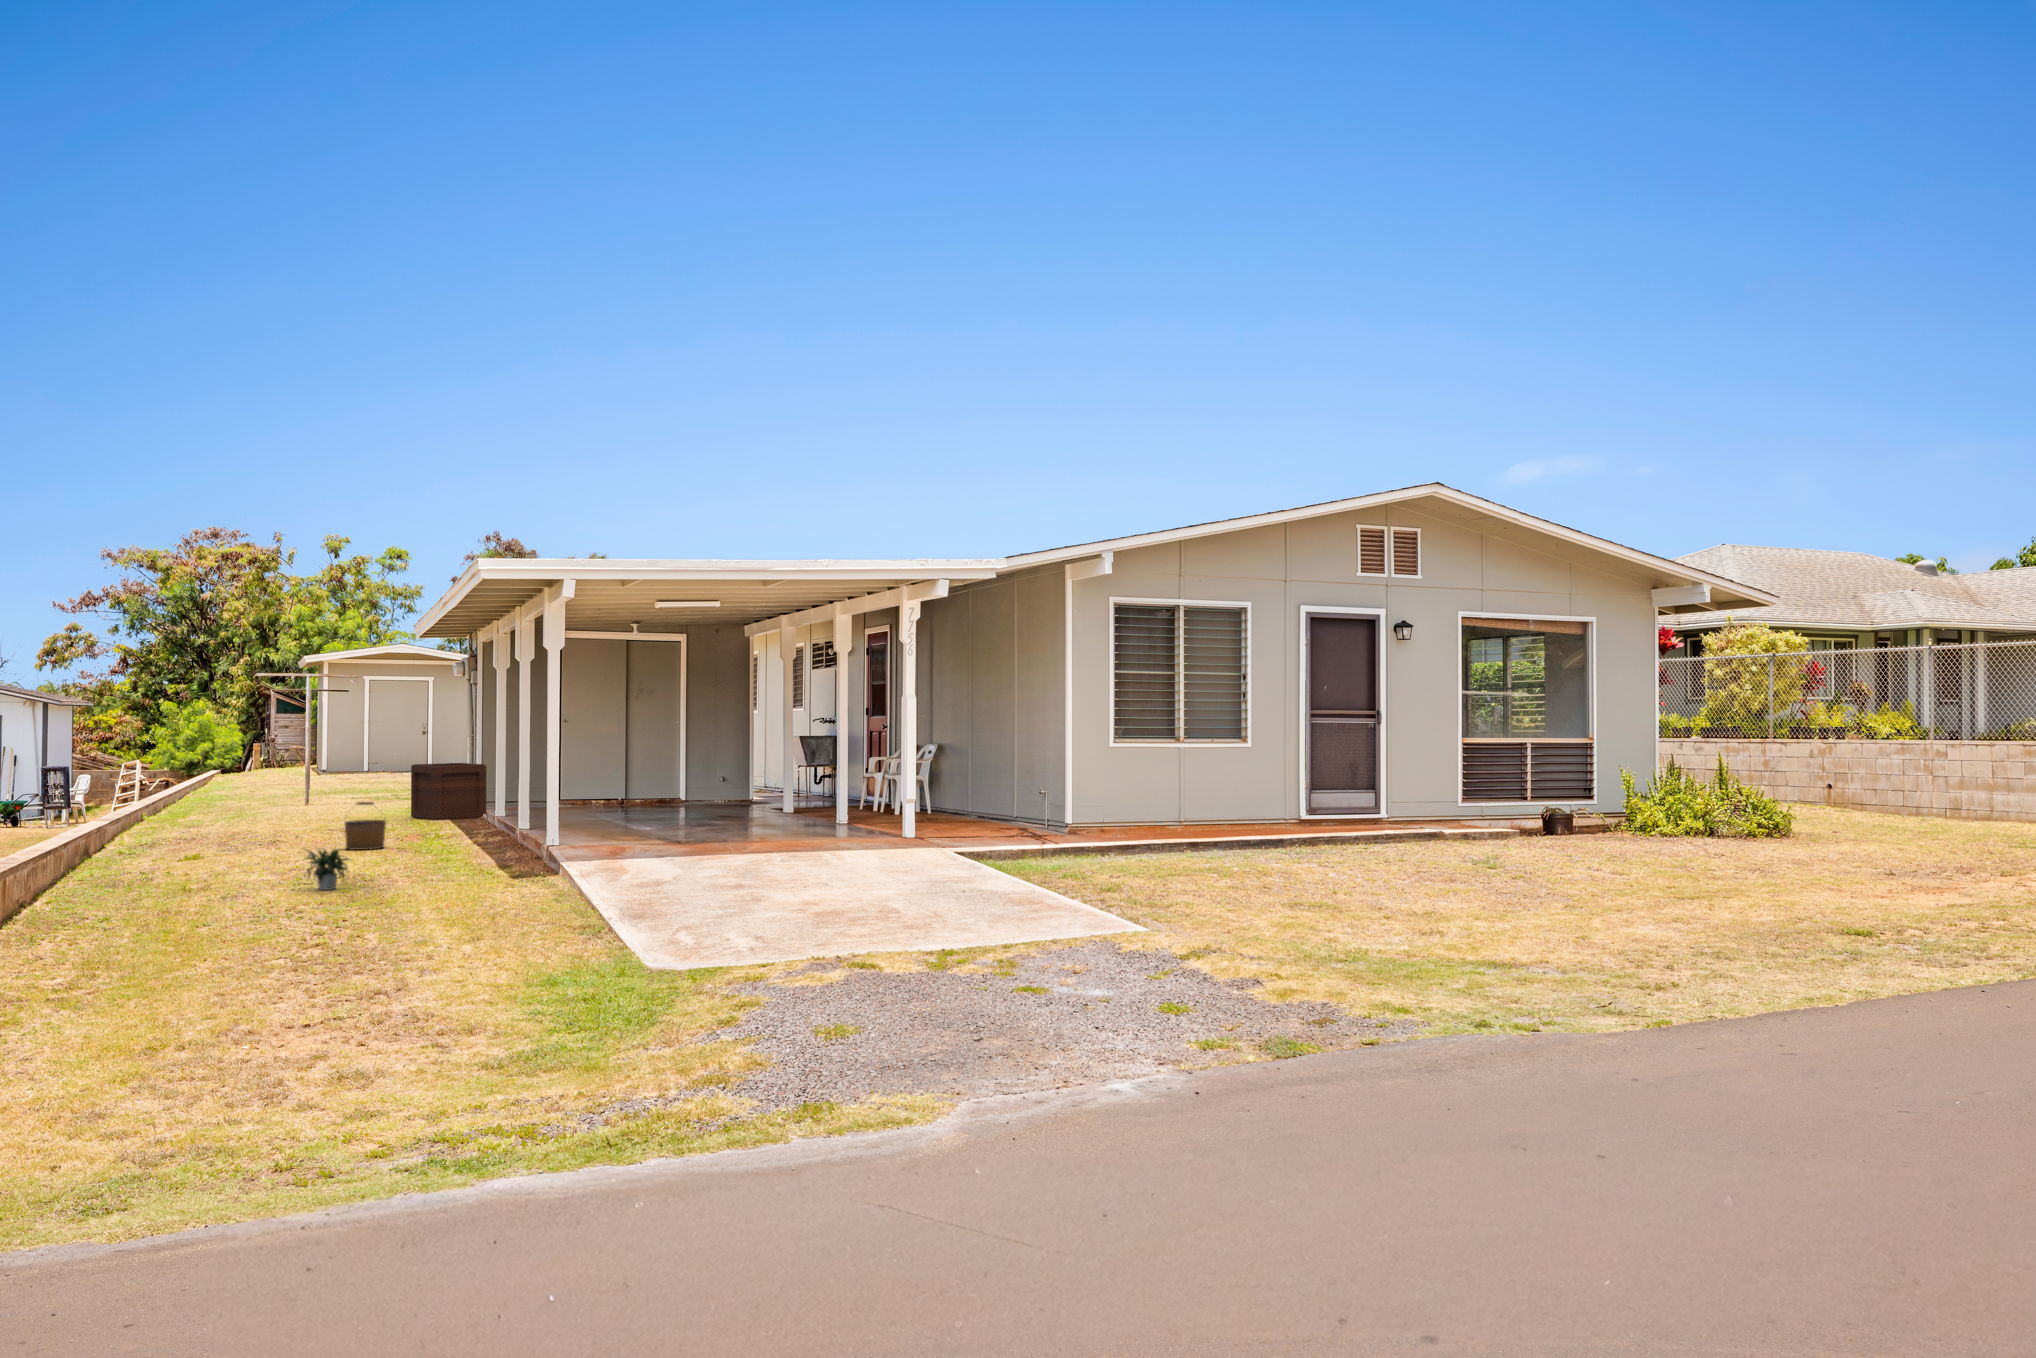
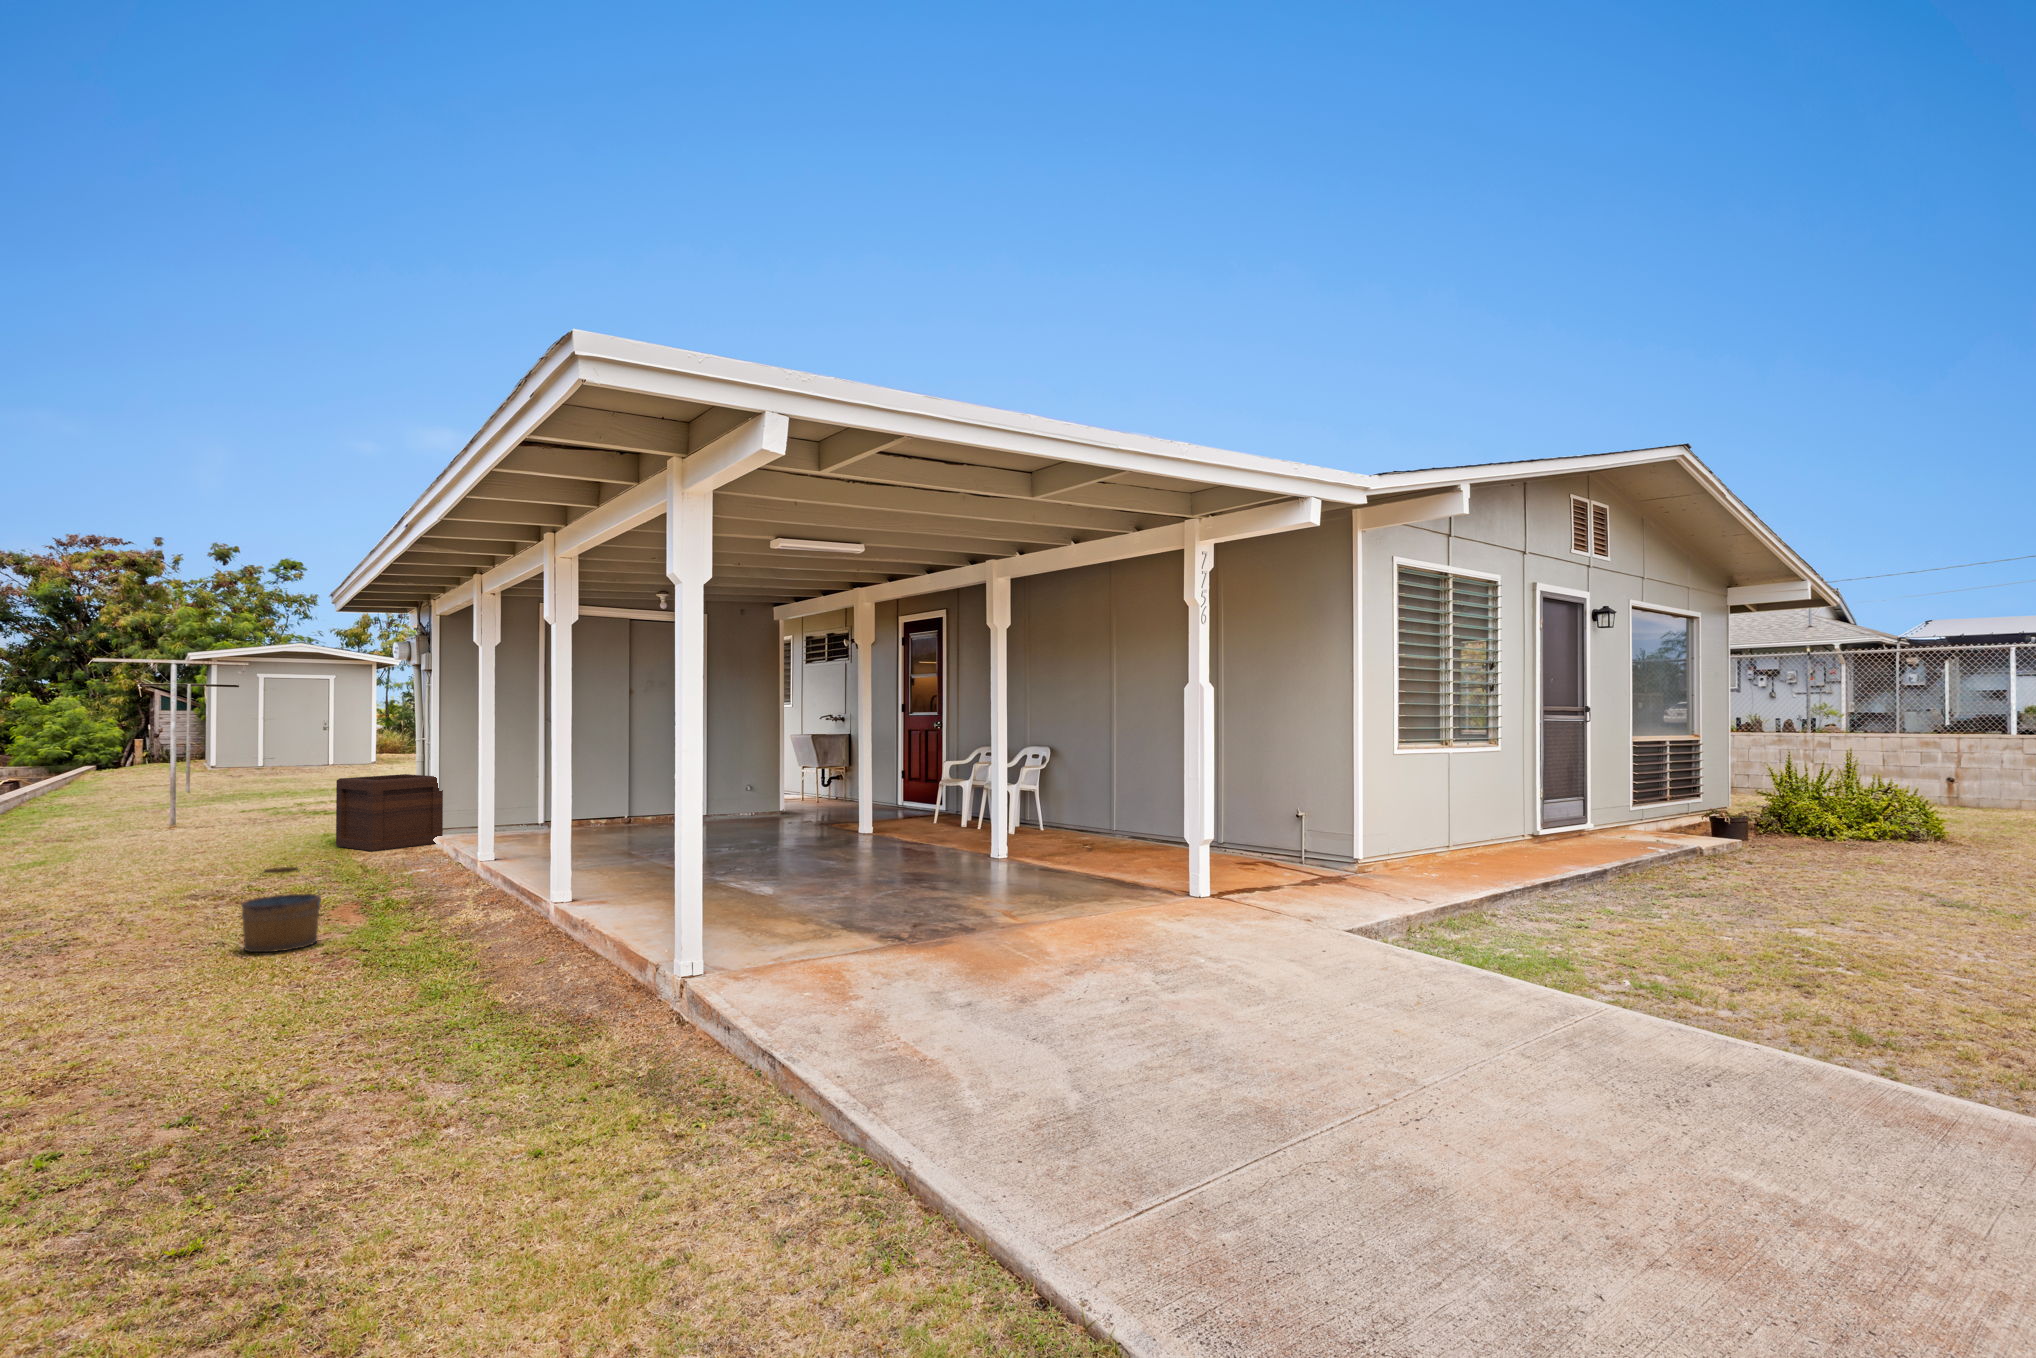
potted plant: present [304,848,349,890] -> none [80,1115,277,1254]

